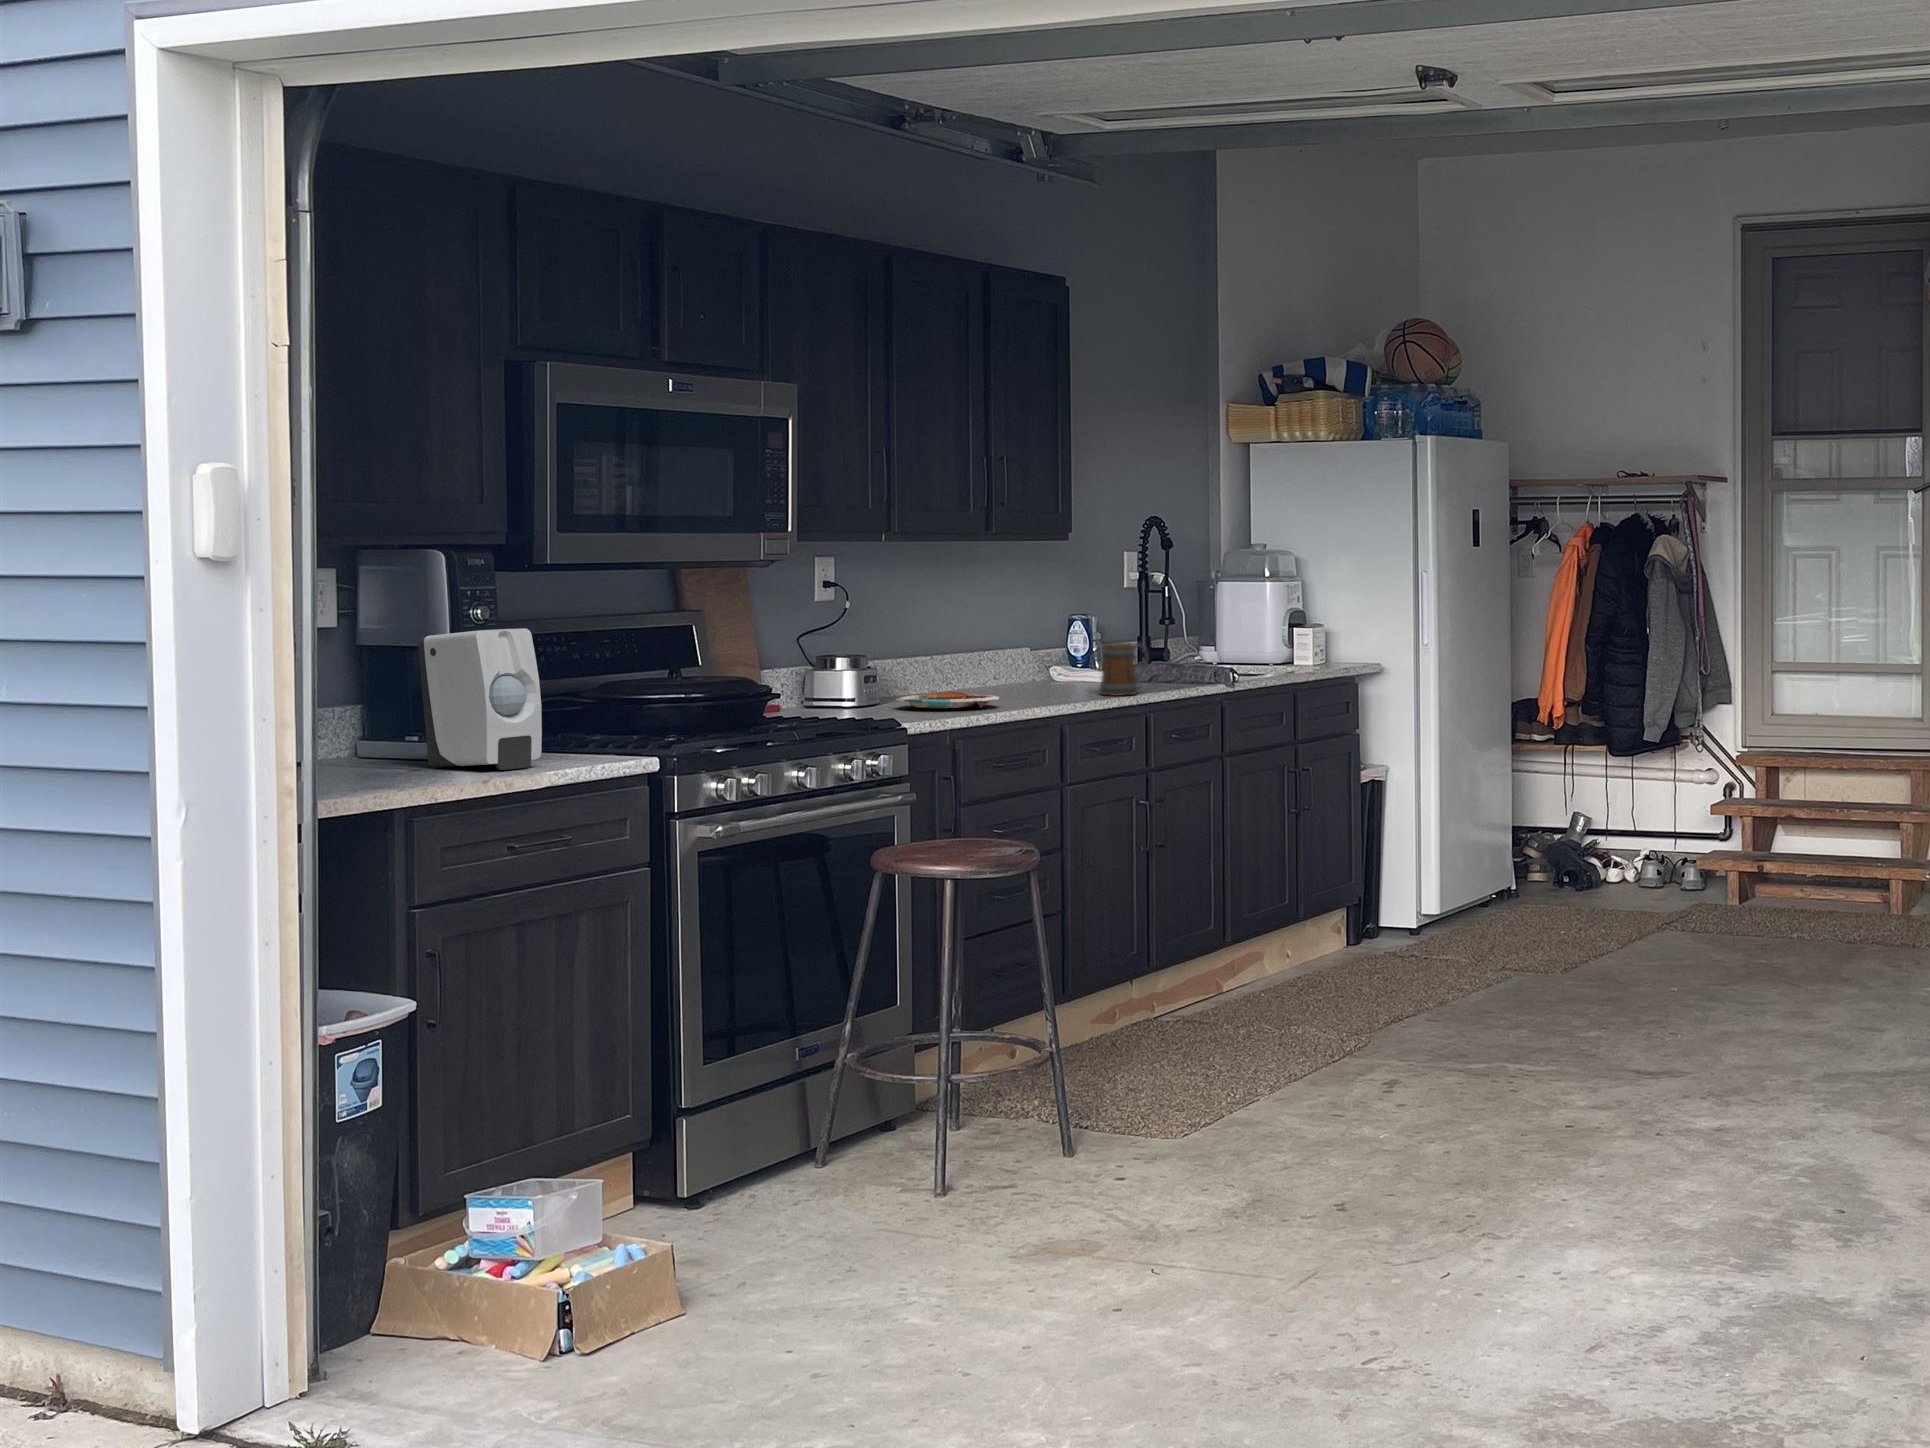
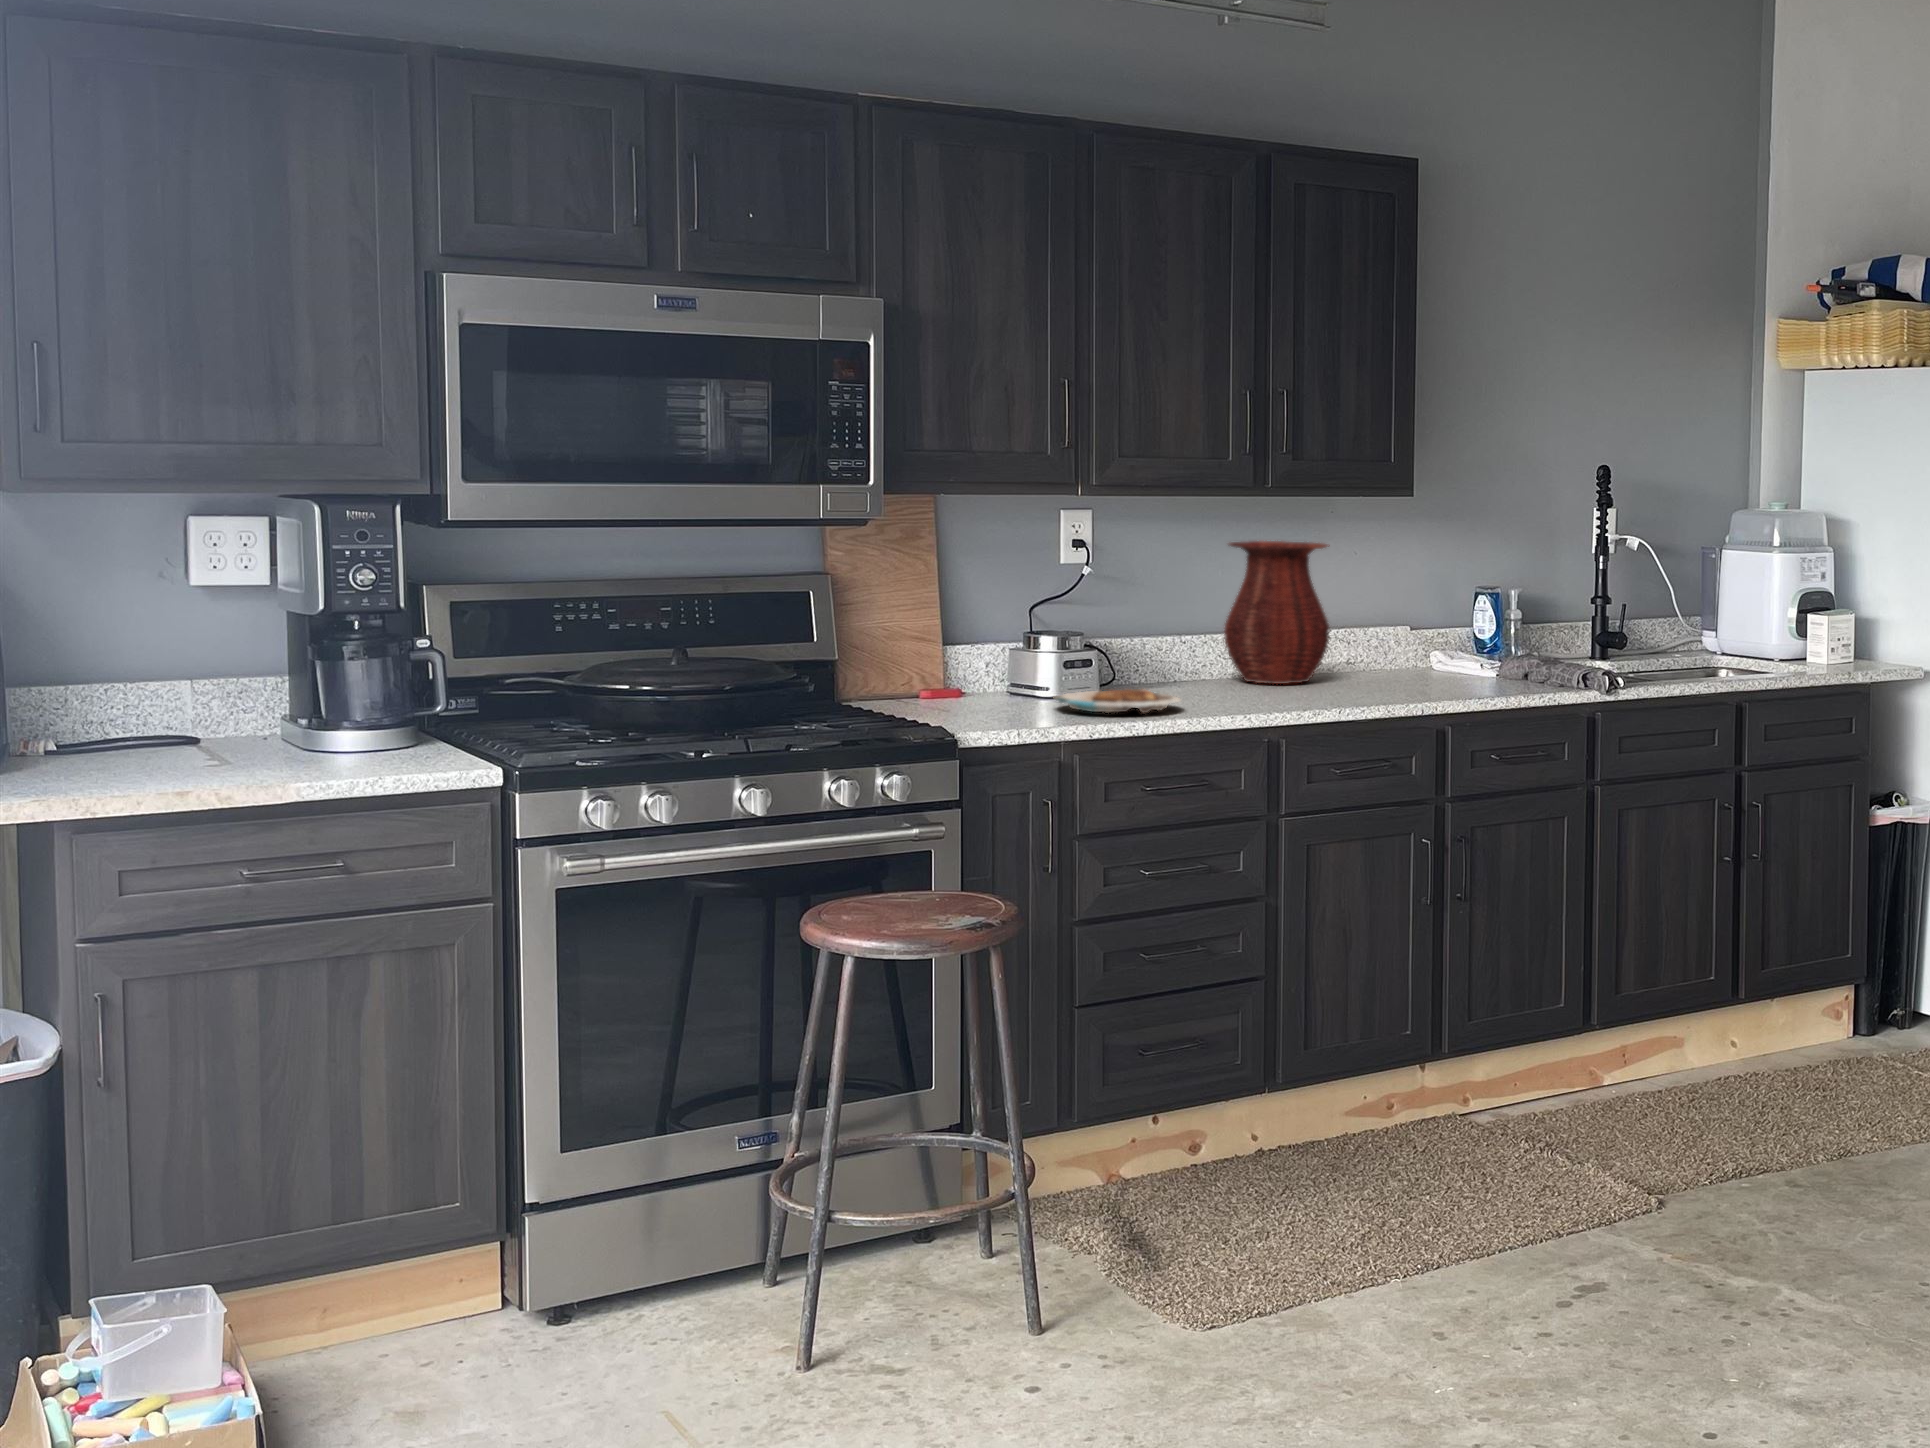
vase: none [941,578,1029,691] -> present [1224,541,1330,684]
soap dispenser: present [418,628,542,770] -> none [248,607,351,775]
mug: present [1100,643,1148,696] -> none [1366,635,1434,705]

